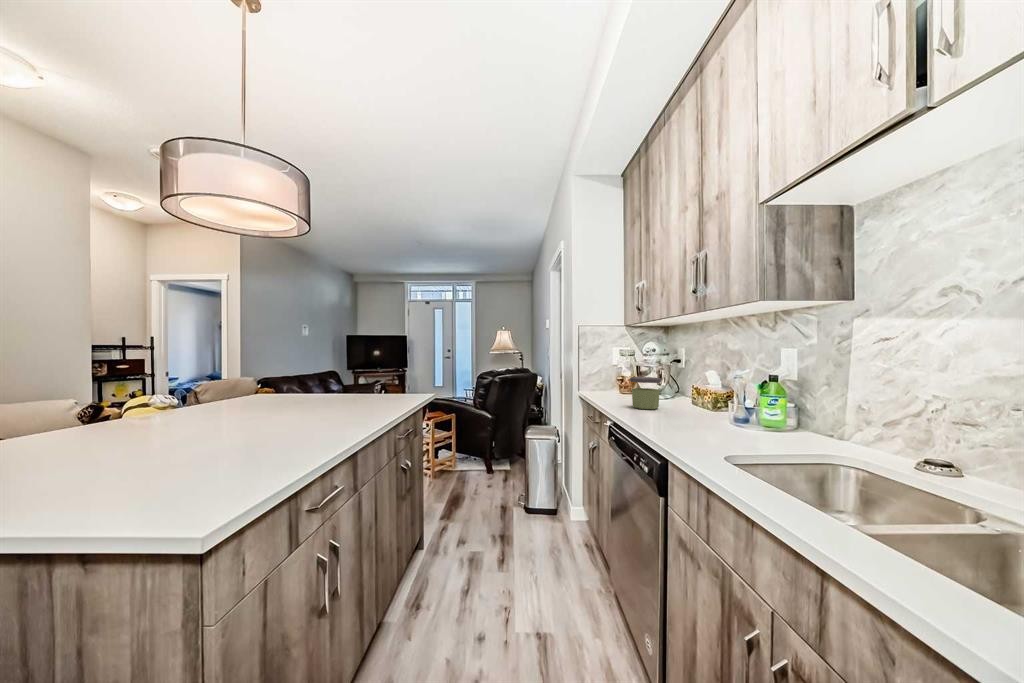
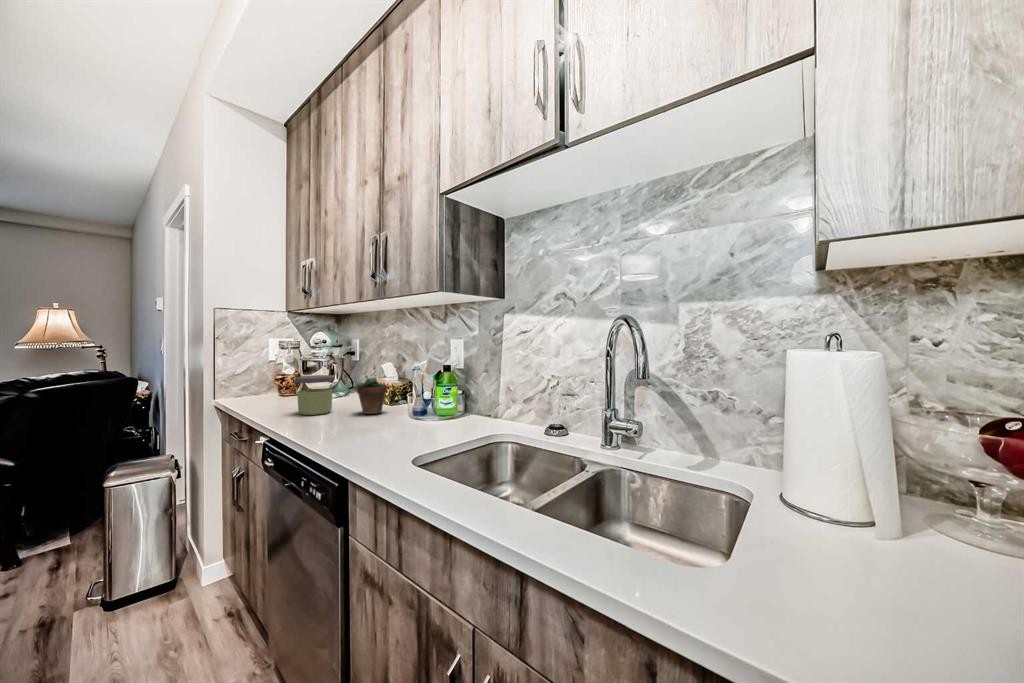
succulent plant: none [679,370,709,415] -> present [356,365,387,414]

